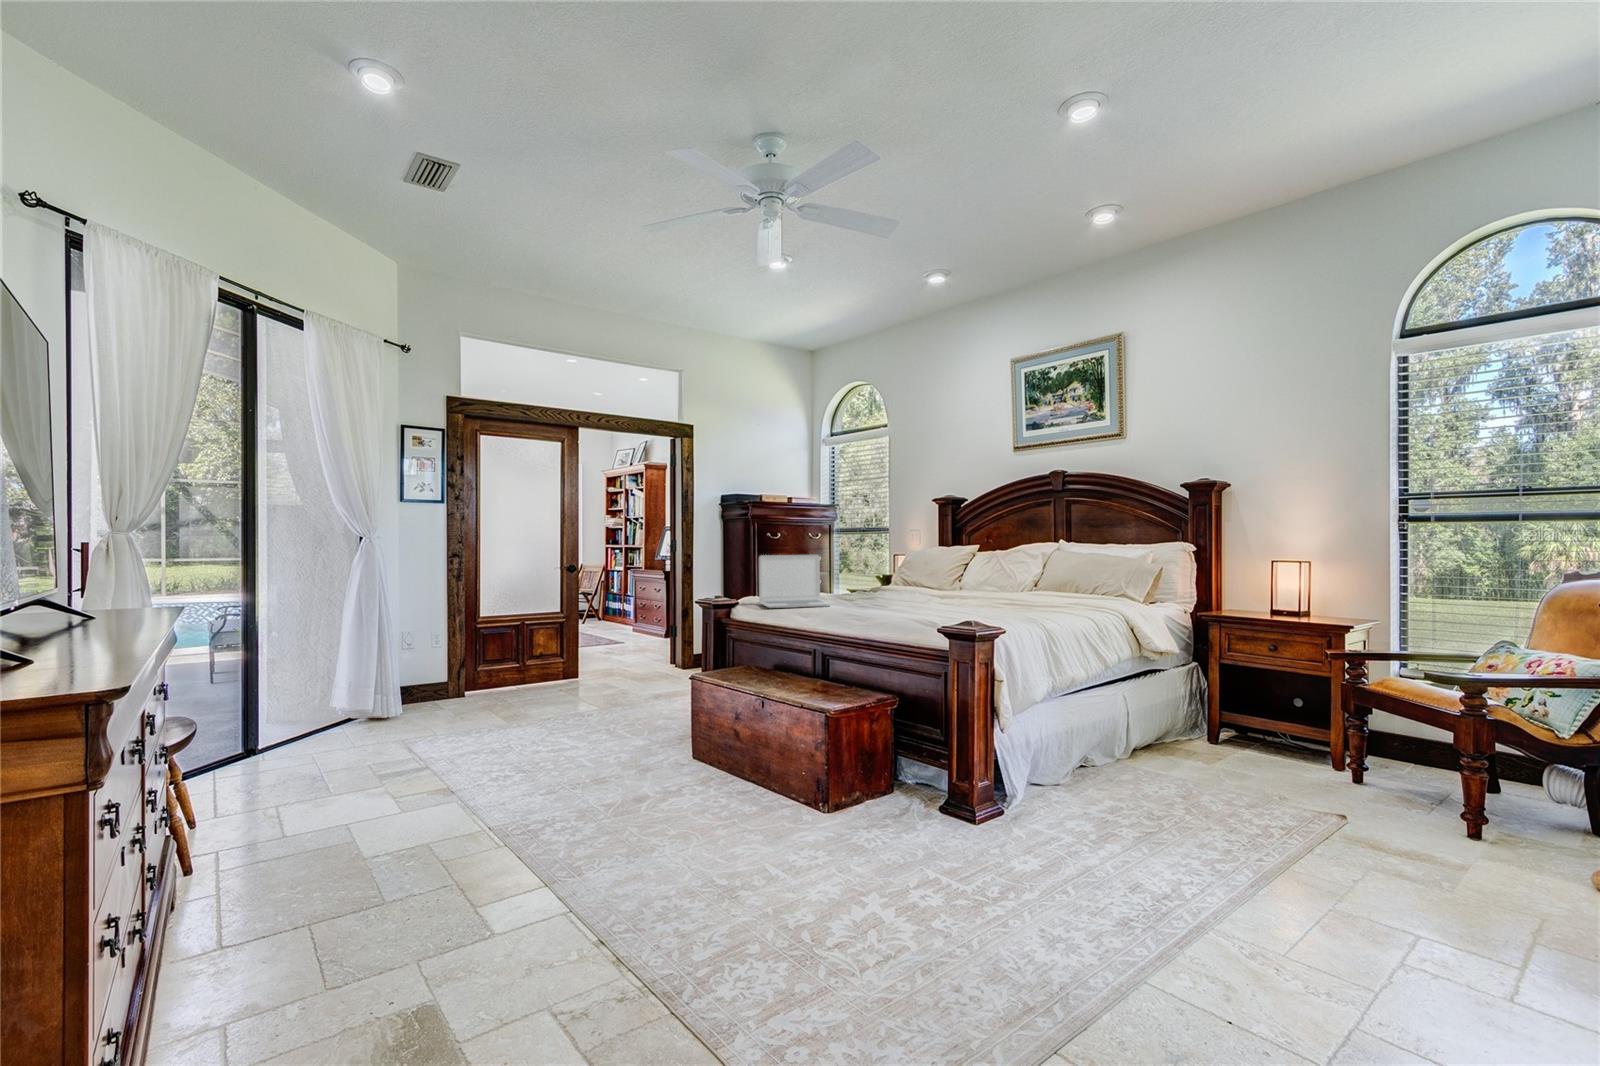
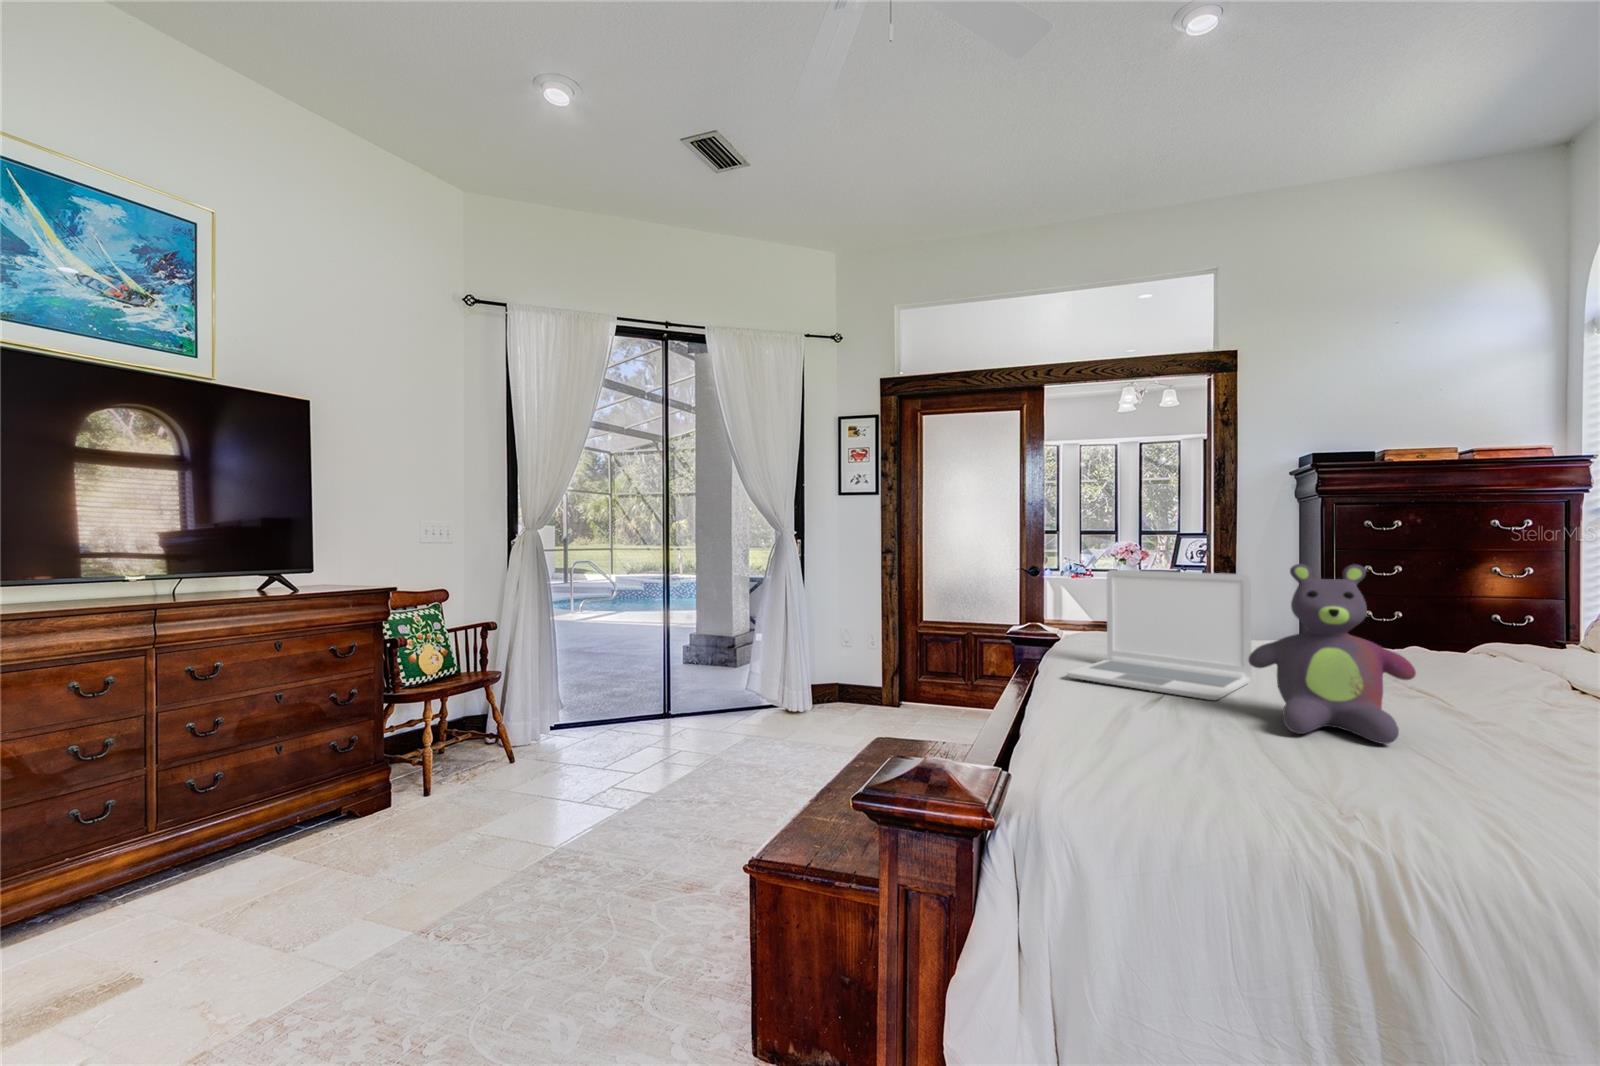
stuffed bear: none [850,547,898,607] -> present [1248,564,1416,744]

